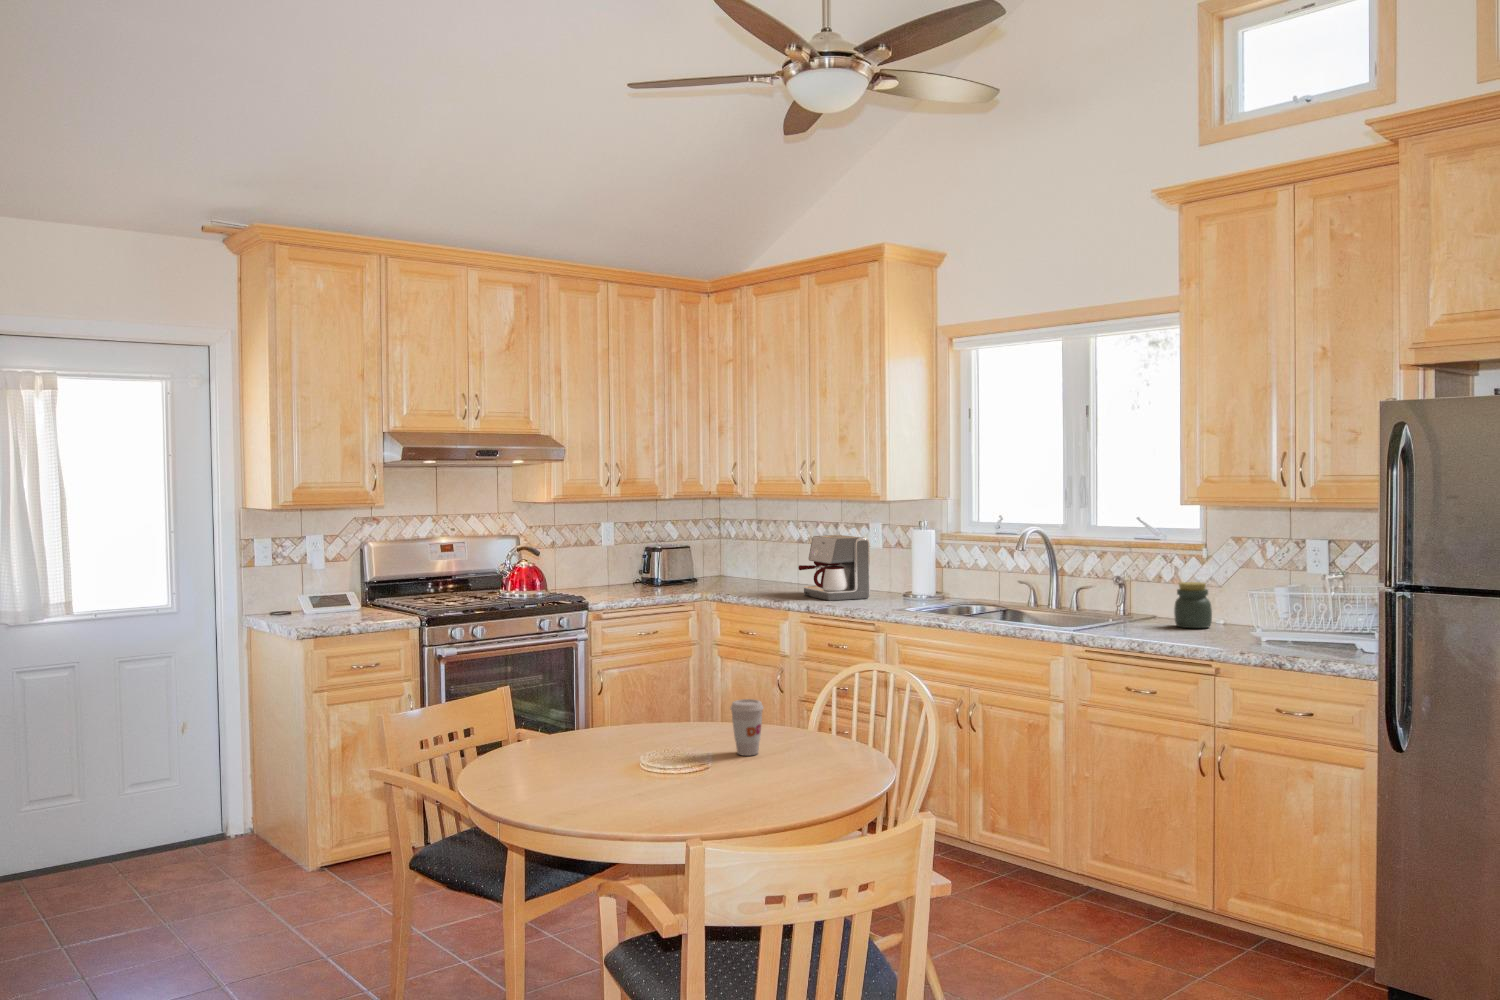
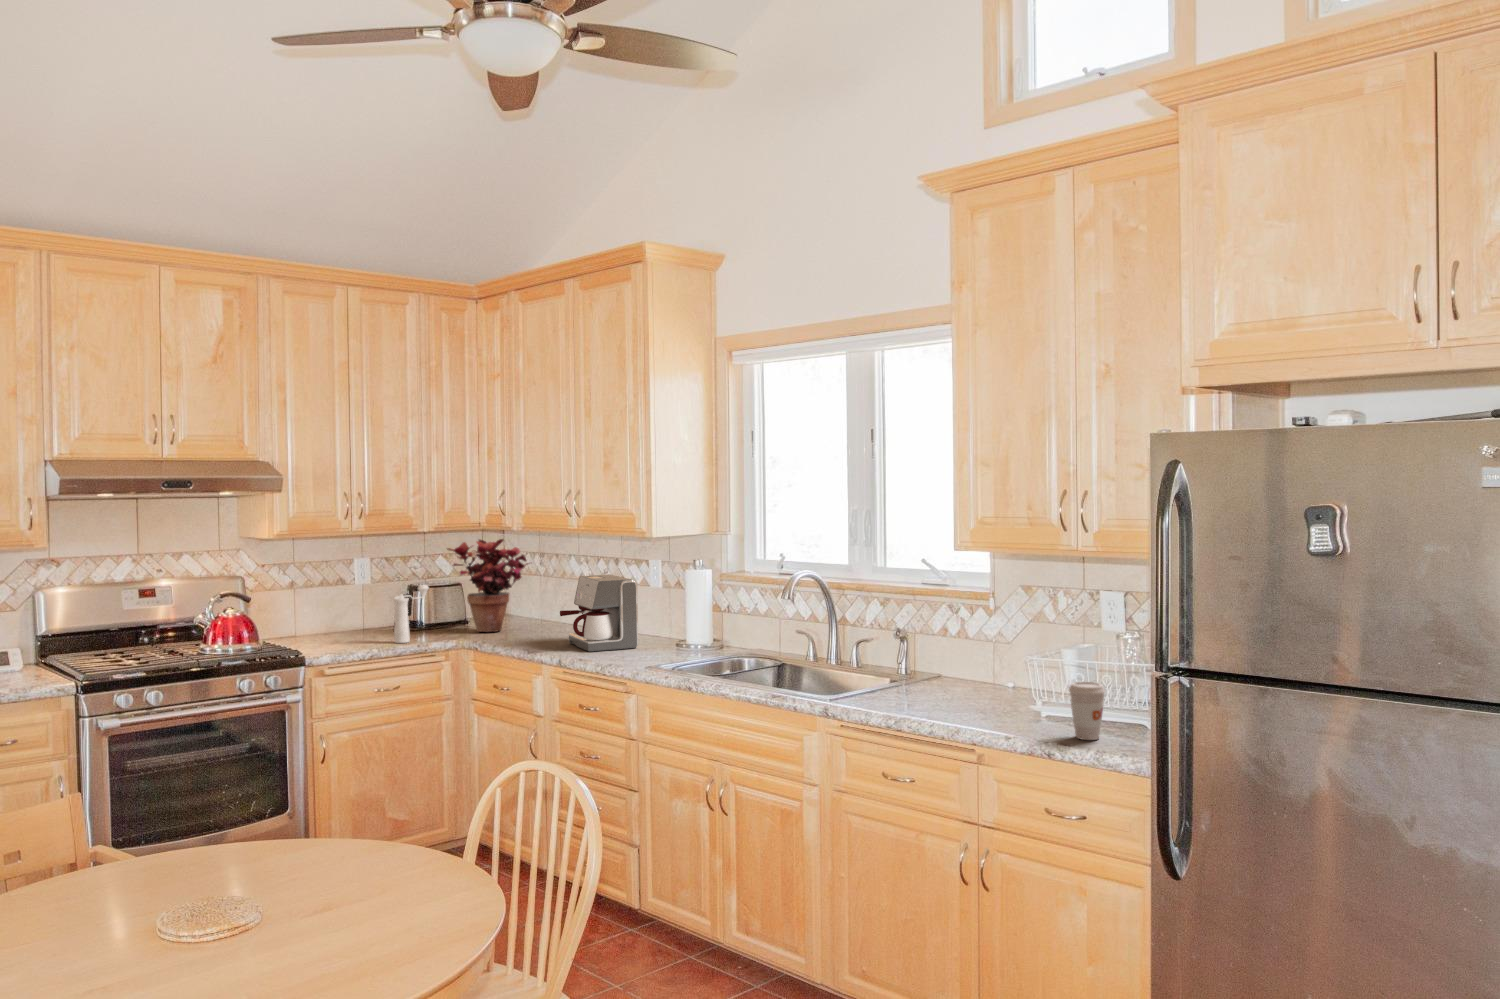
potted plant: none [685,505,759,588] -> present [447,539,529,632]
pepper mill: none [647,544,674,595] -> present [394,585,429,643]
jar: present [1174,582,1212,628] -> none [950,640,991,695]
coffee cup: present [731,699,763,756] -> present [1069,682,1105,740]

